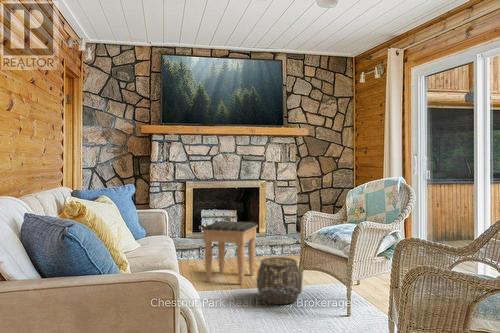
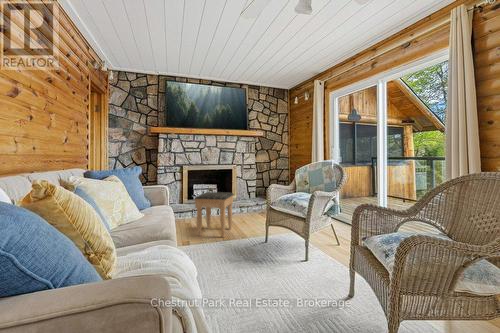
woven basket: present [256,257,301,304] -> none [236,218,269,254]

